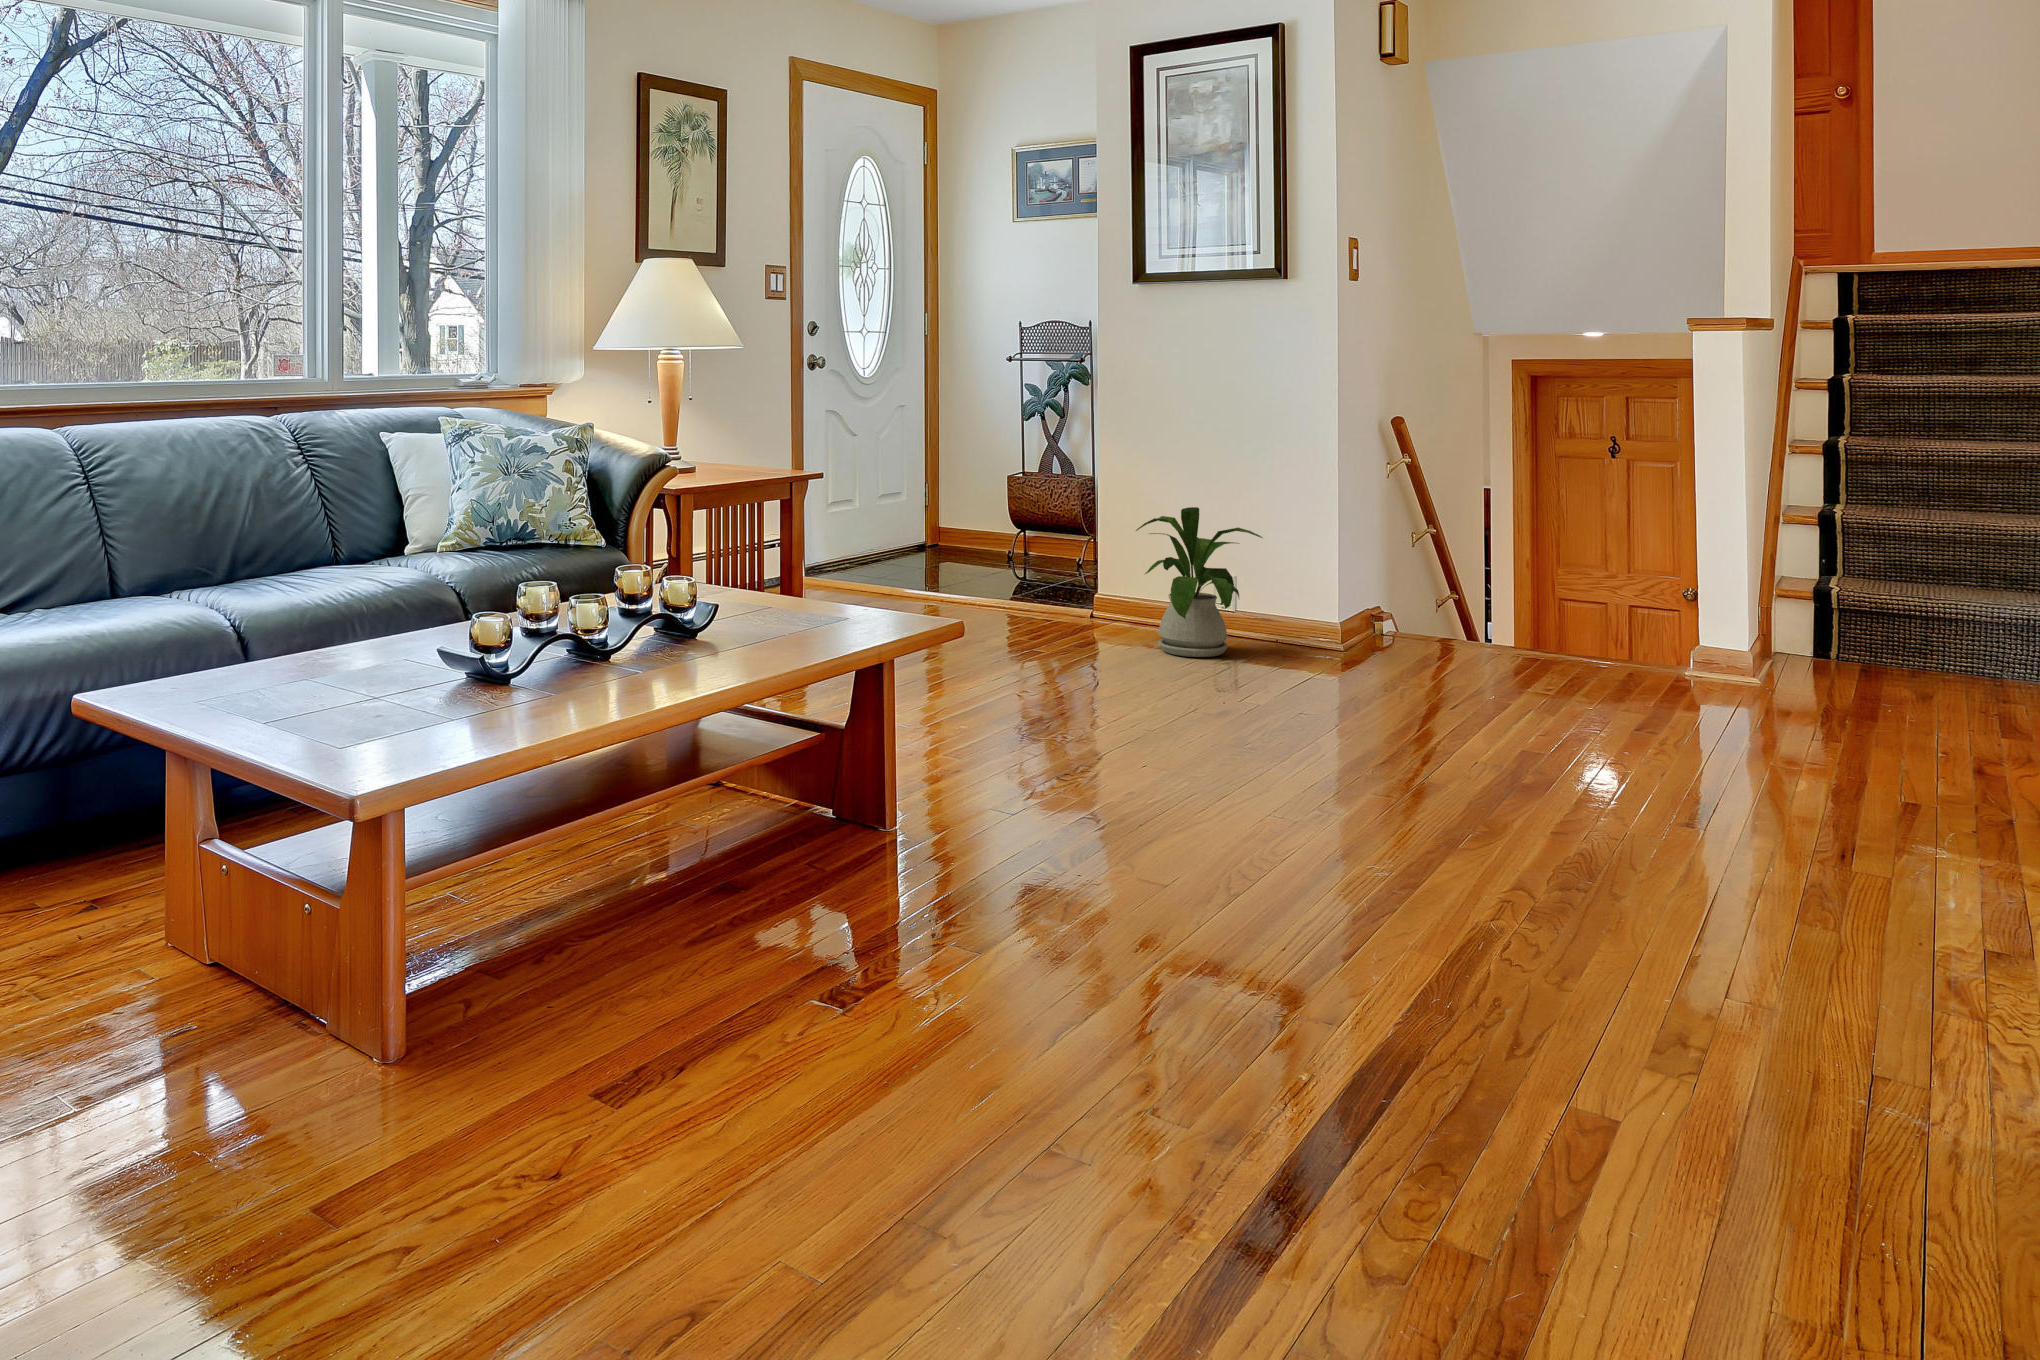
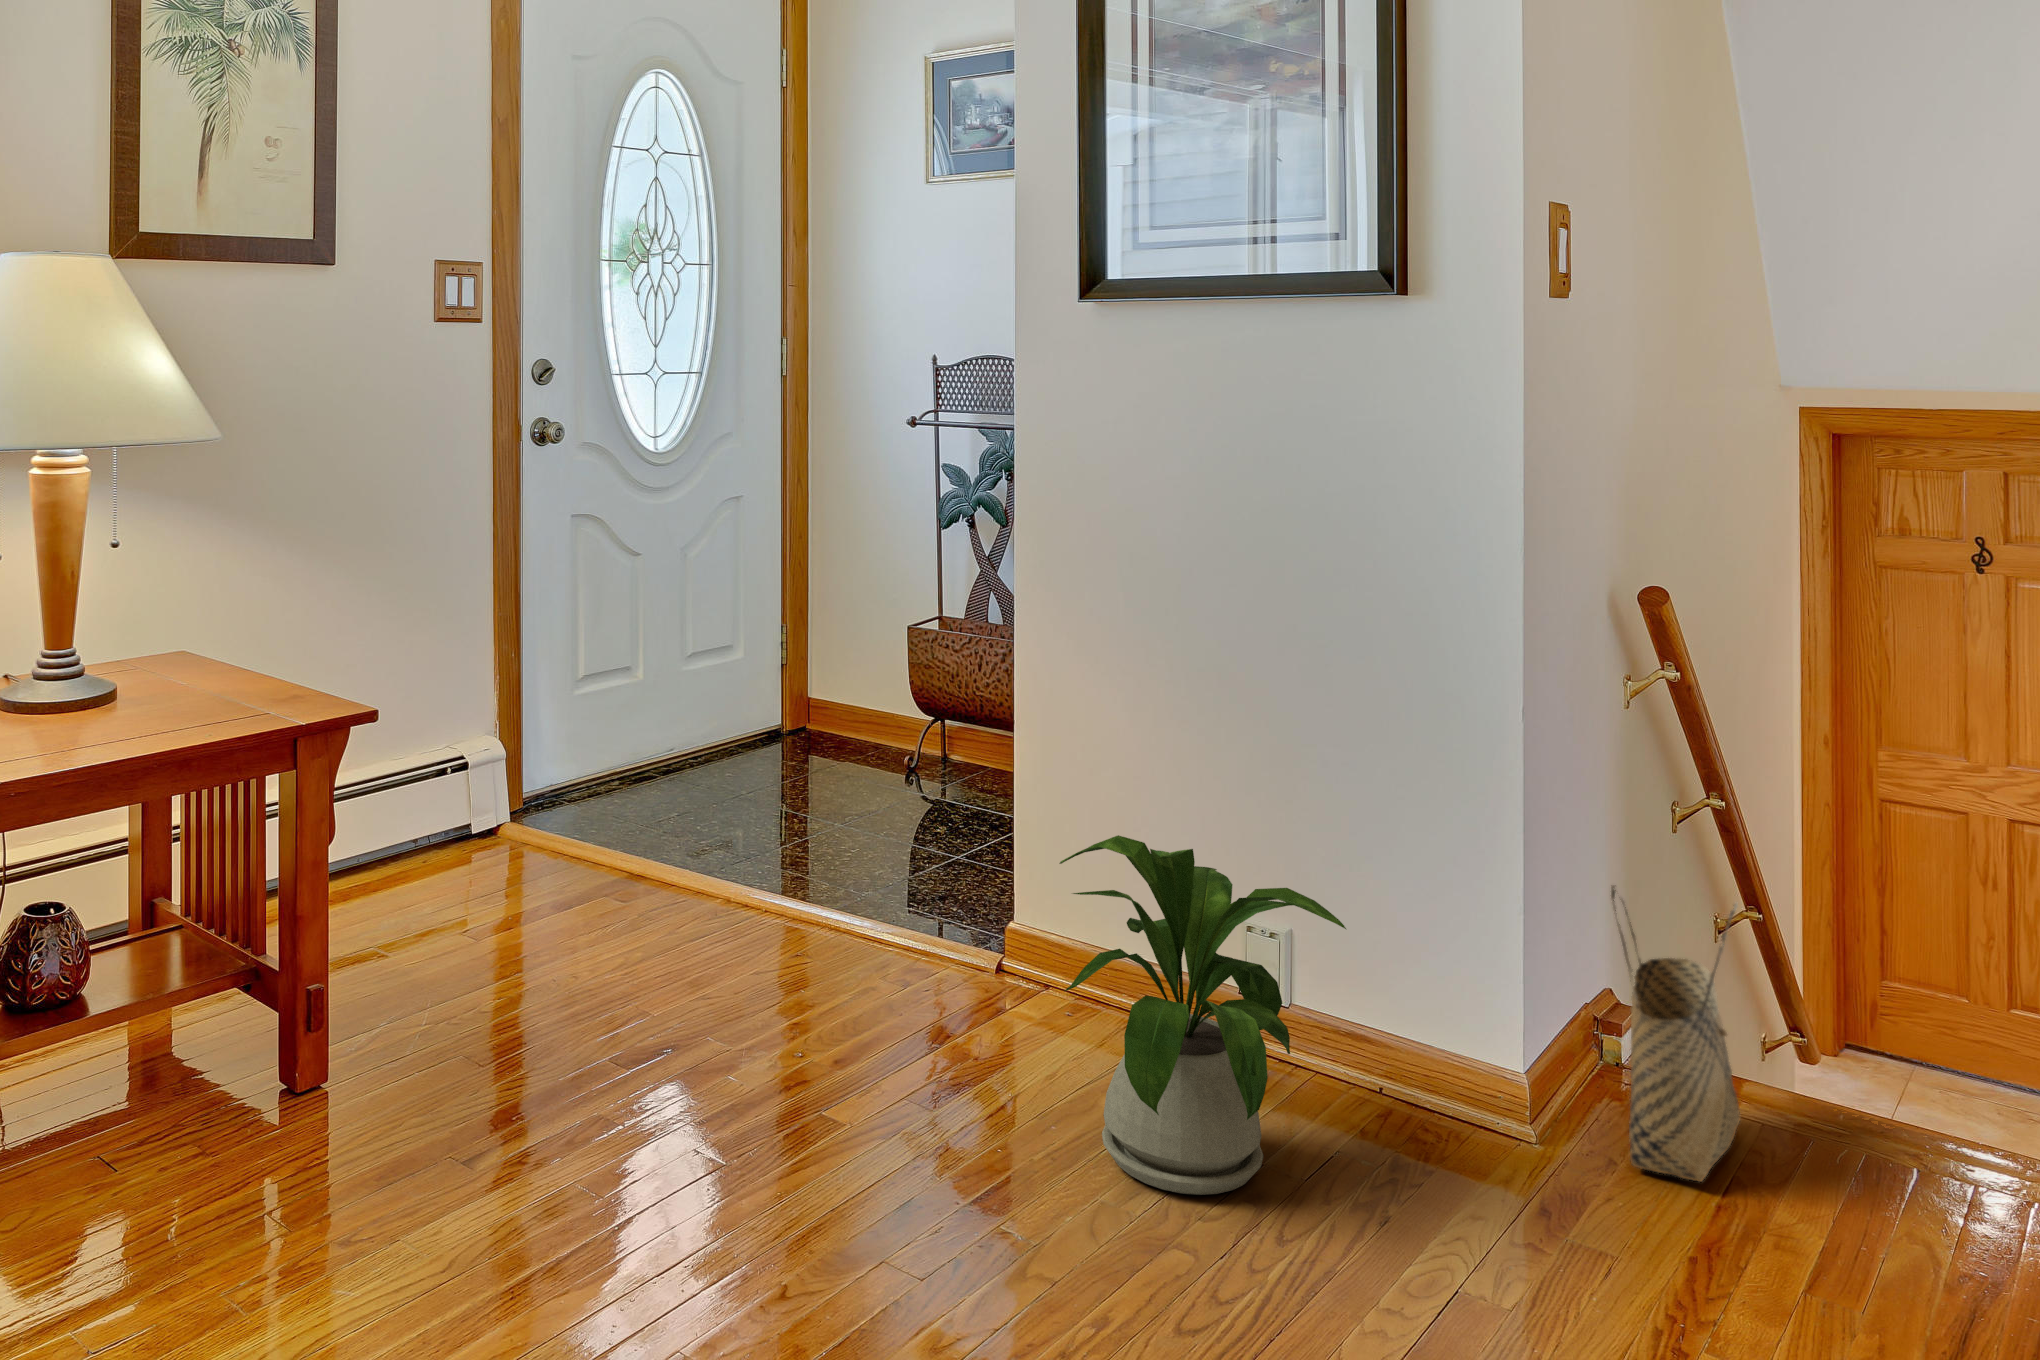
woven basket: none [1375,535,1431,649] -> present [1611,886,1740,1182]

